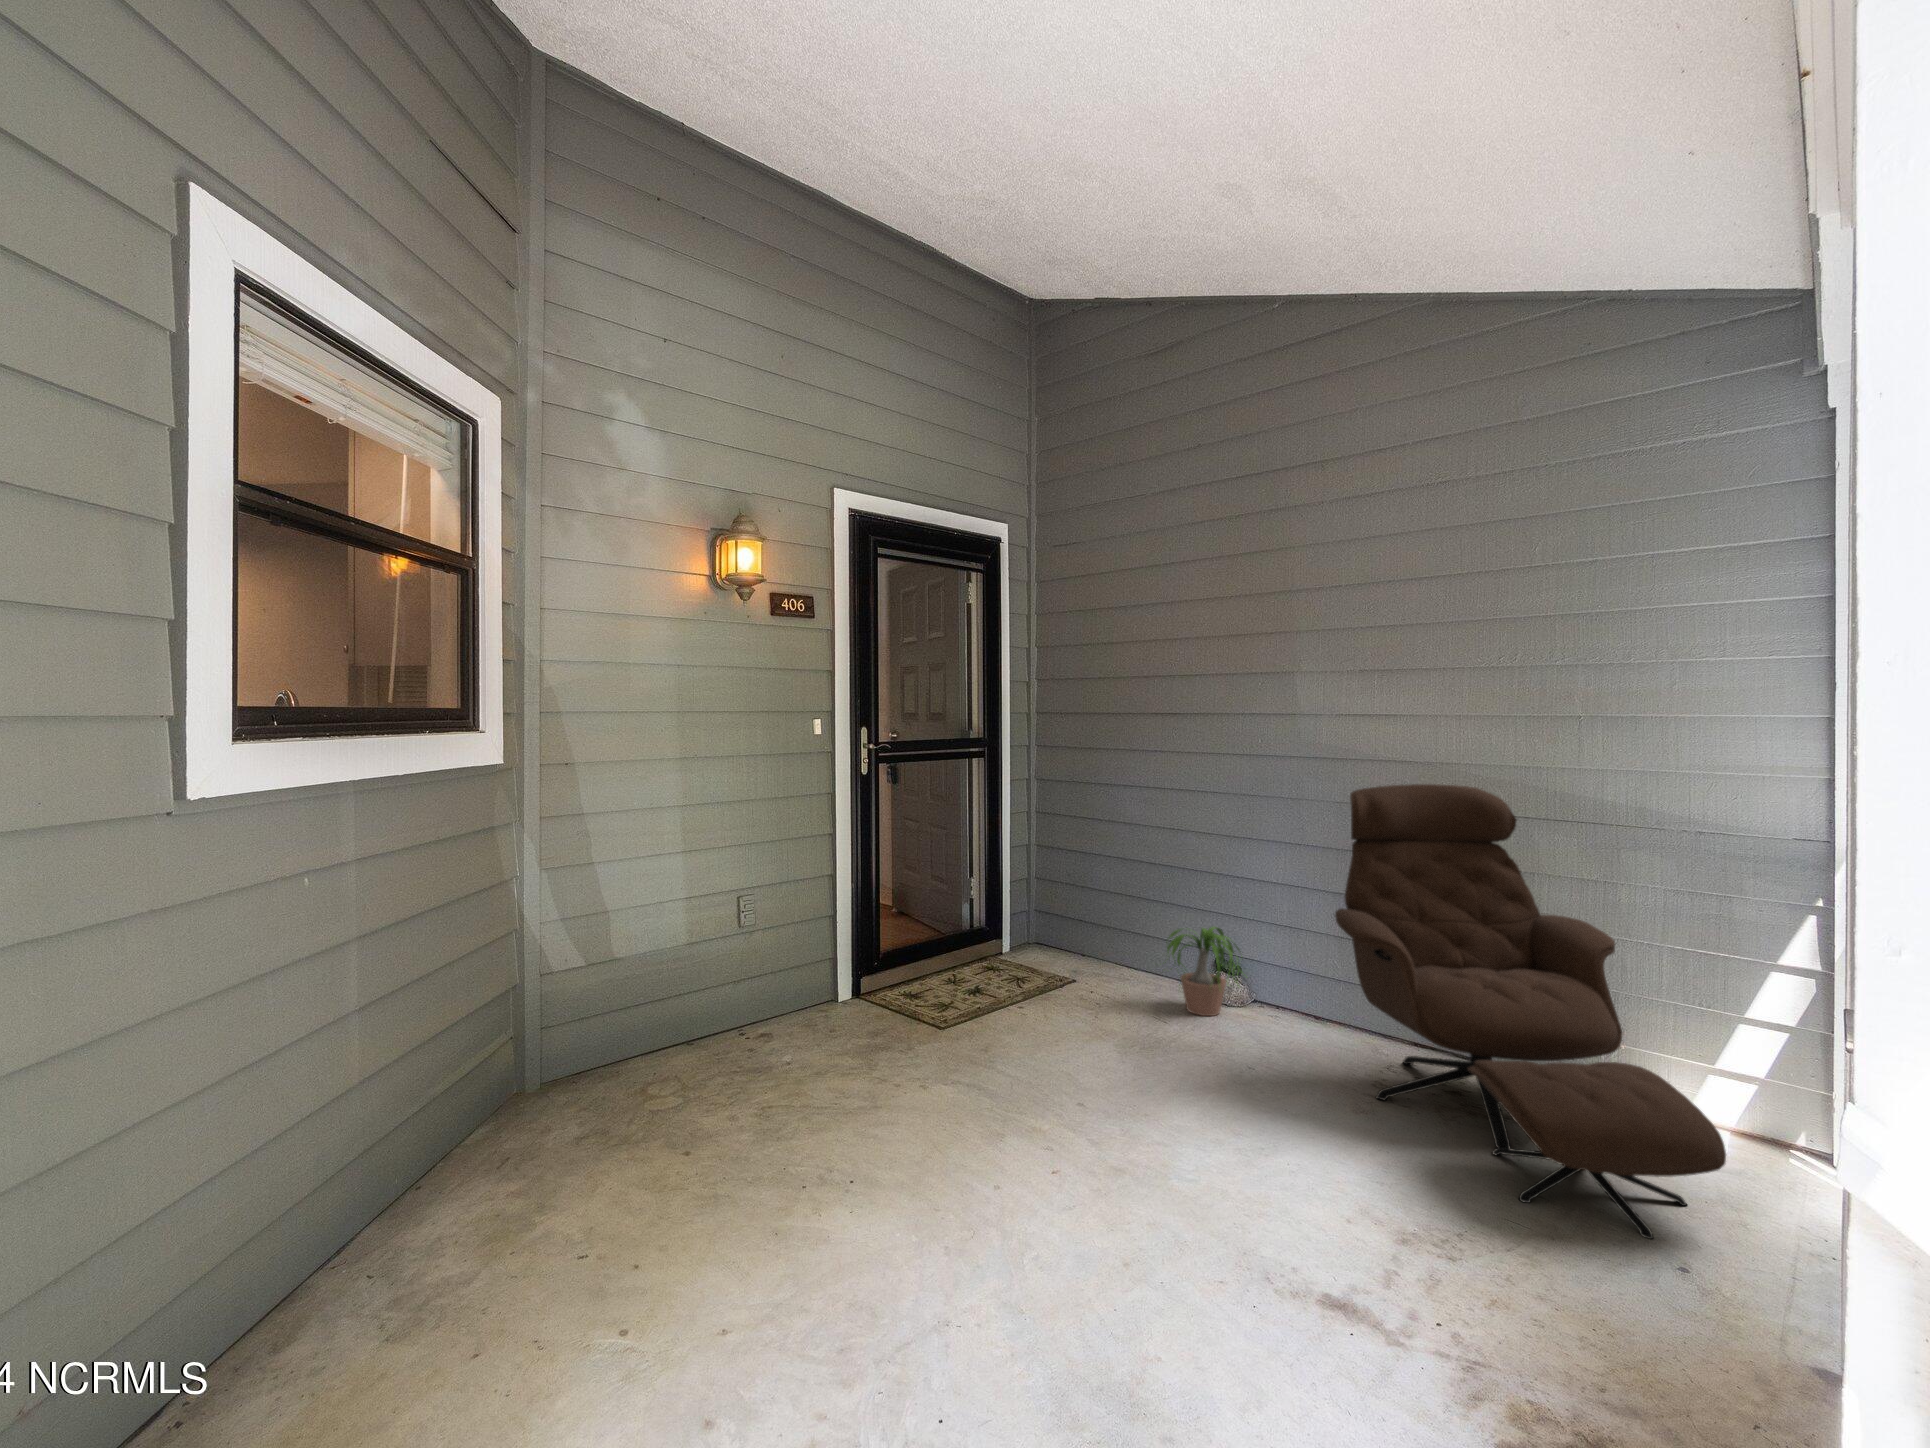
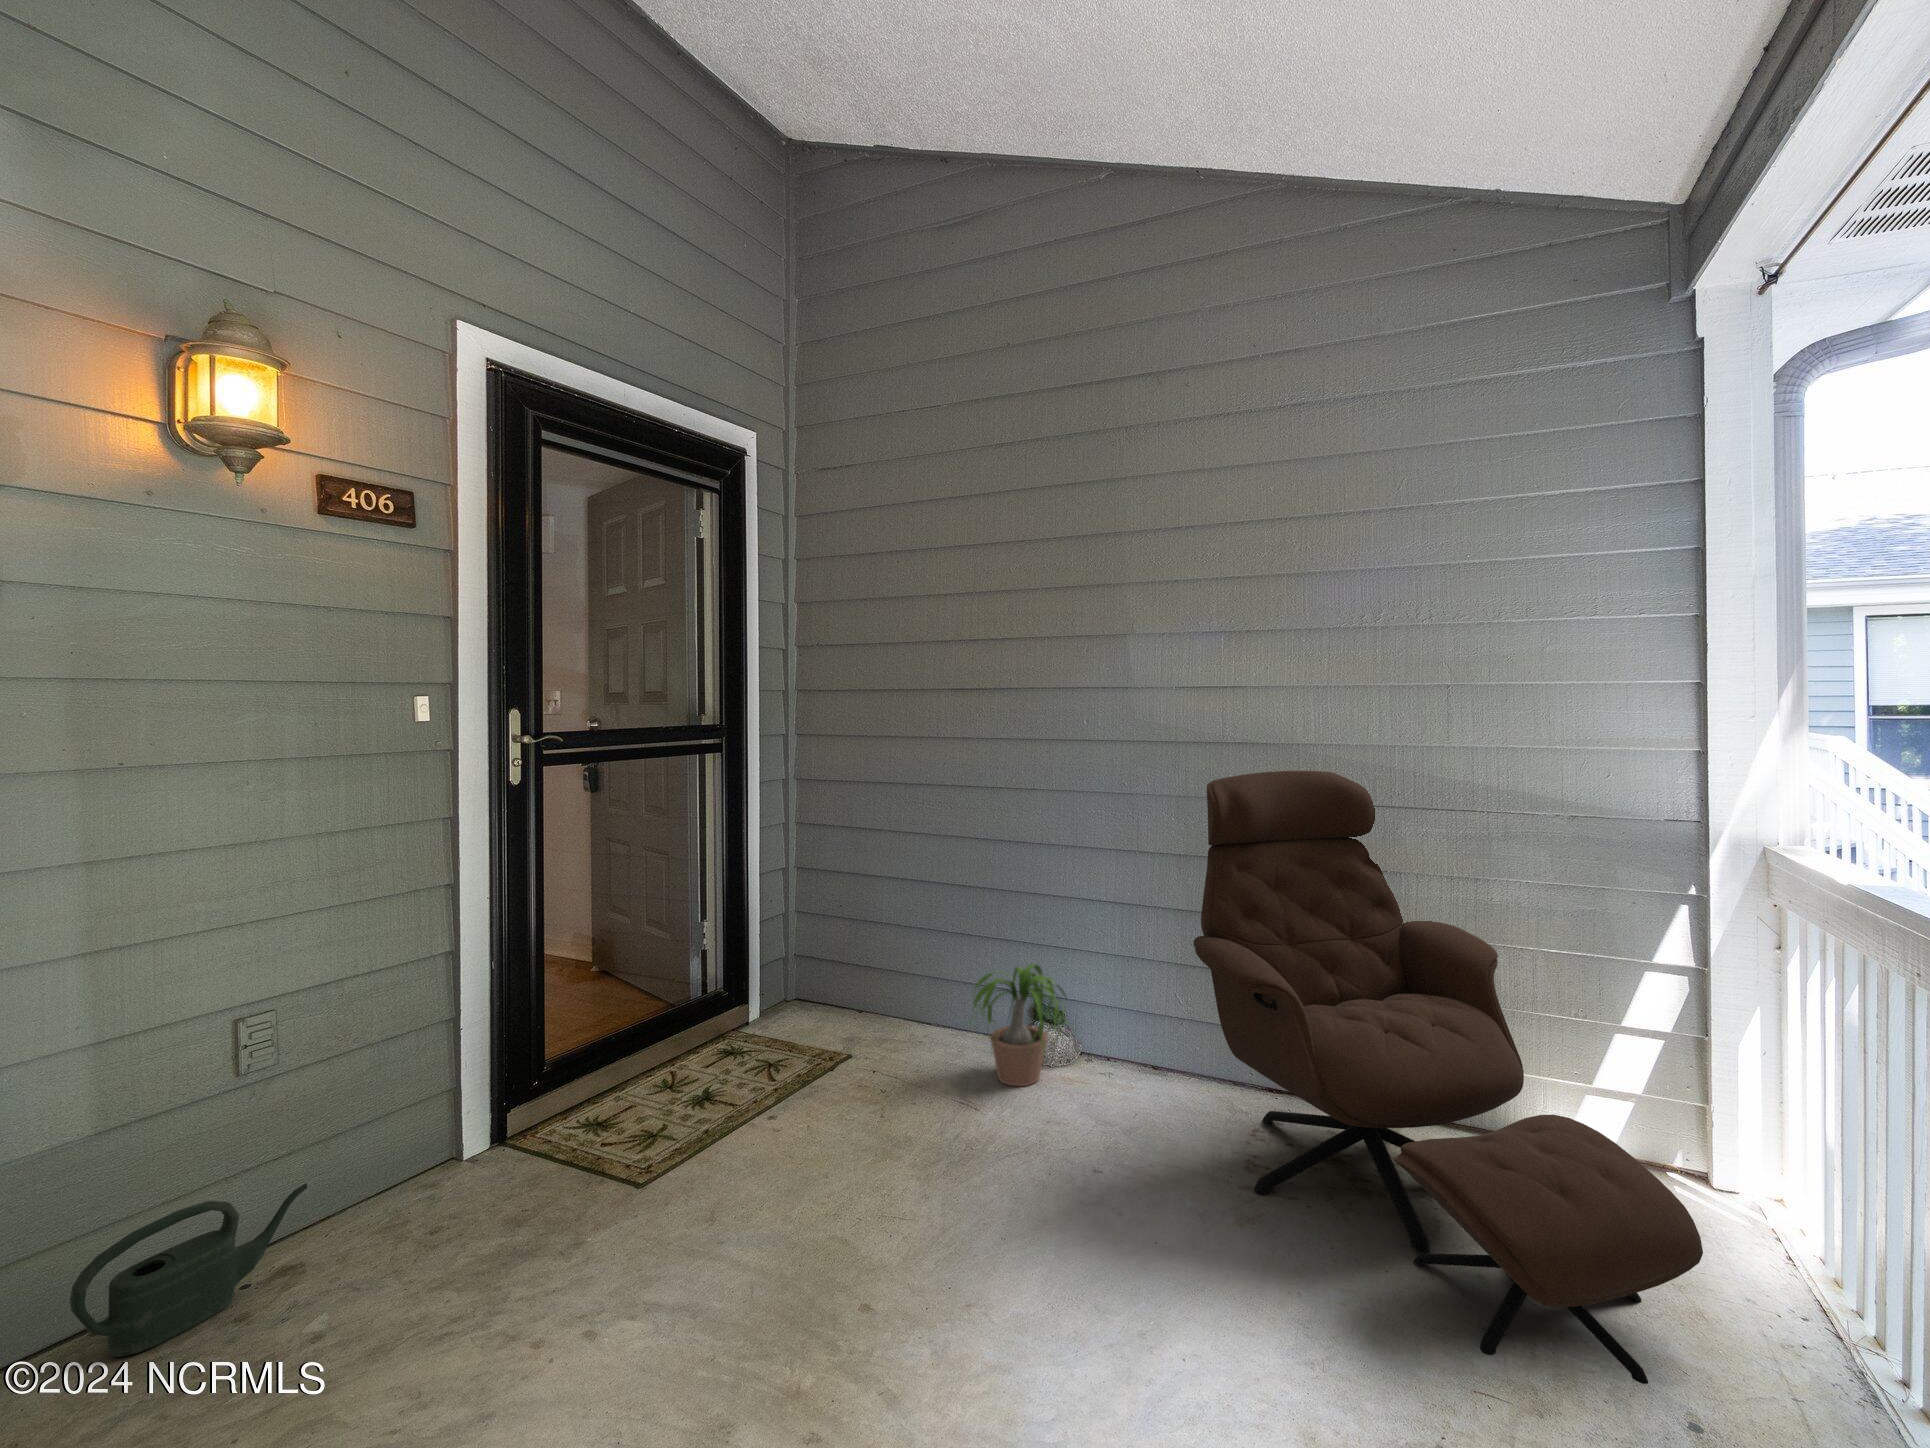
watering can: none [691,985,774,1051] -> present [70,1183,307,1357]

